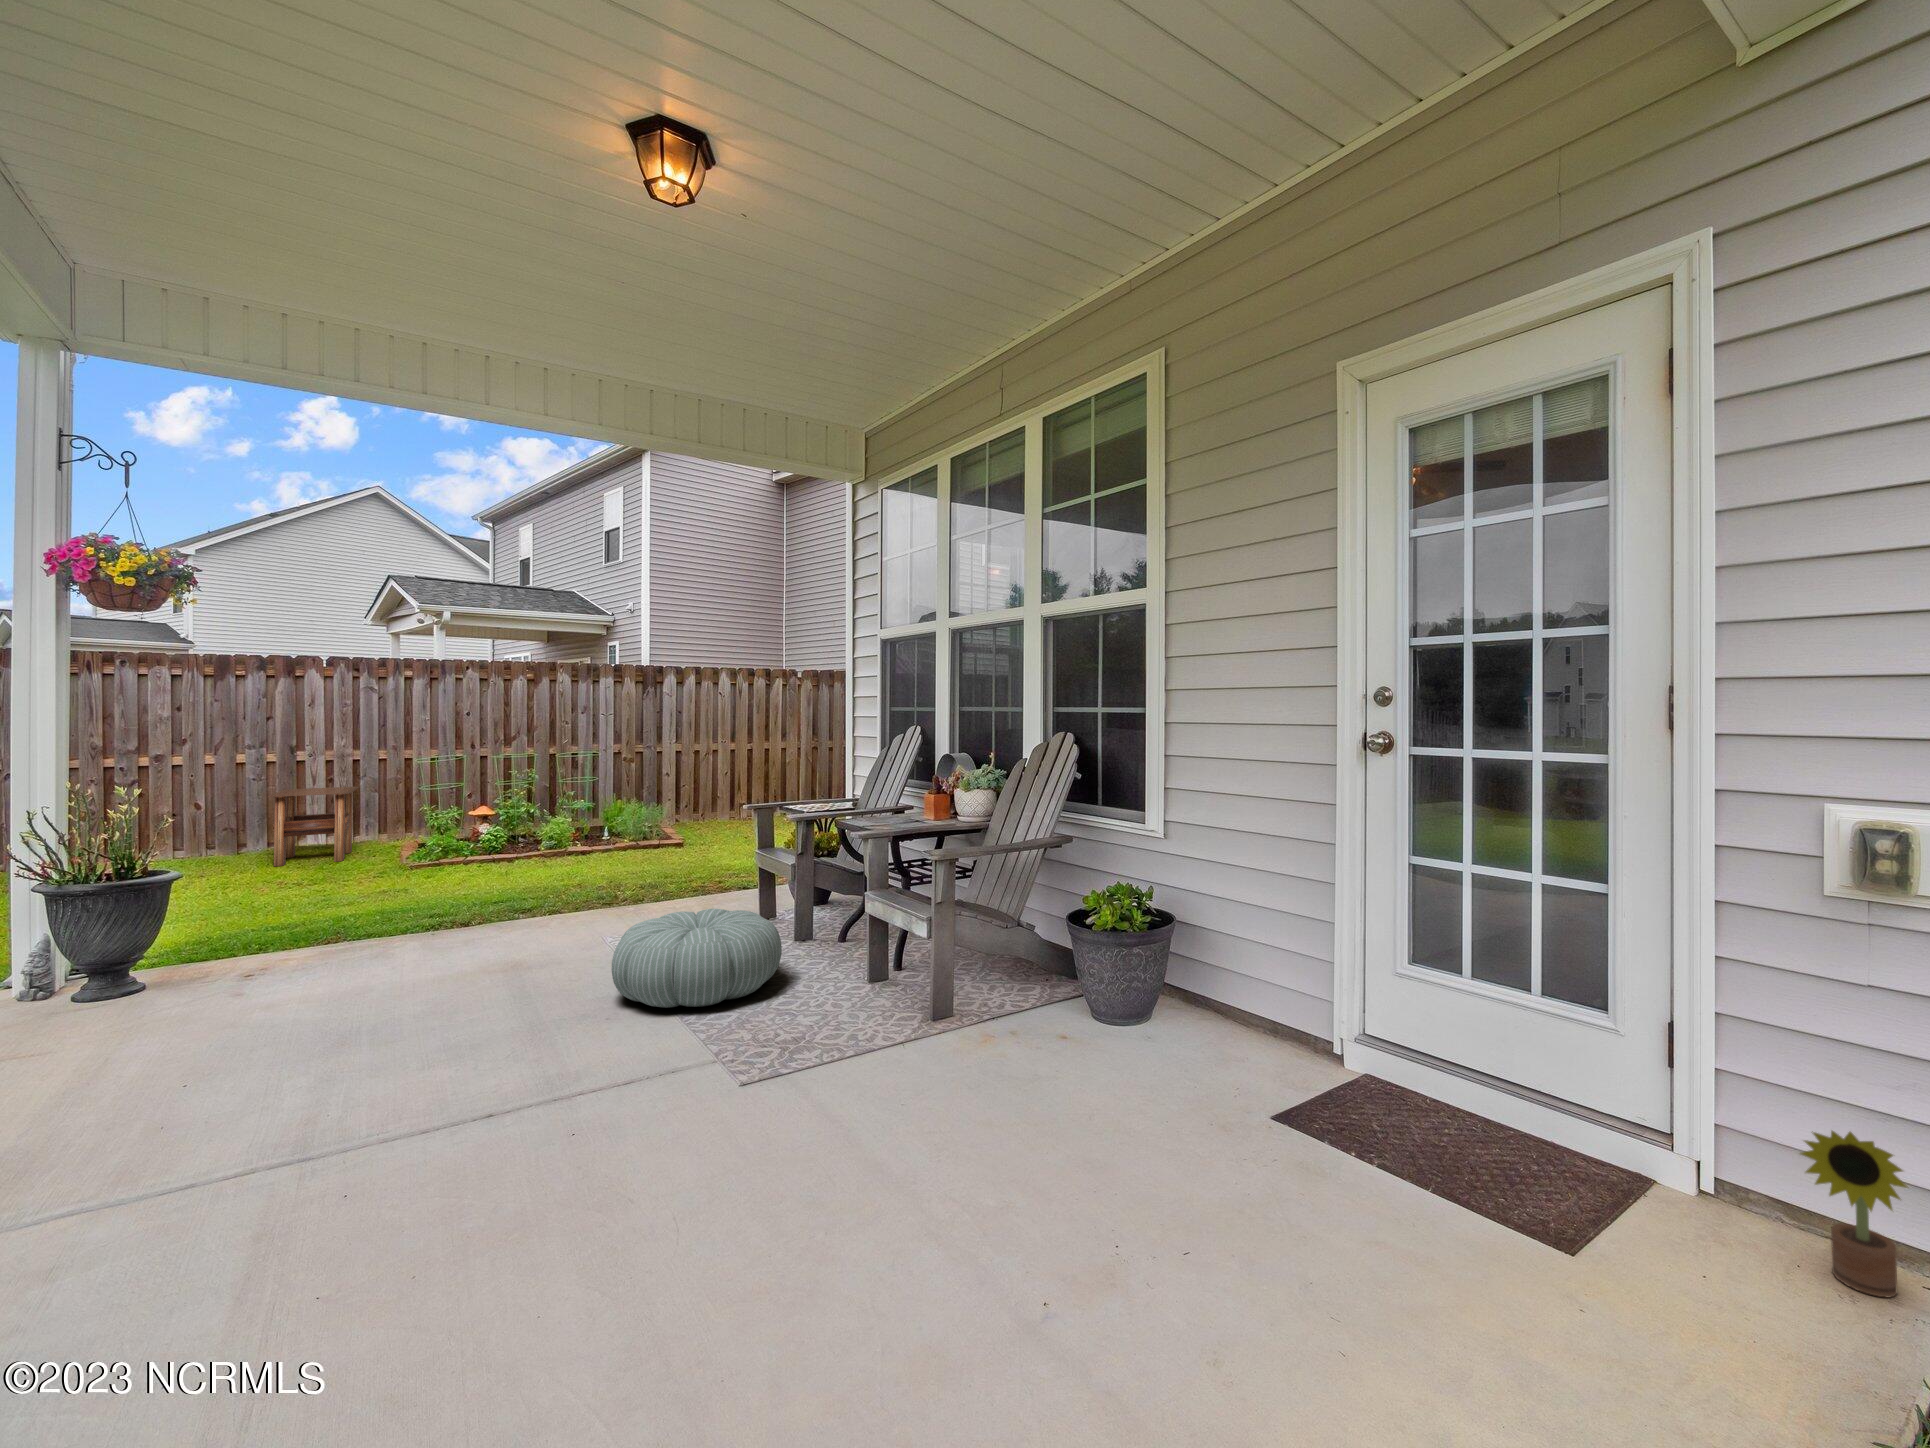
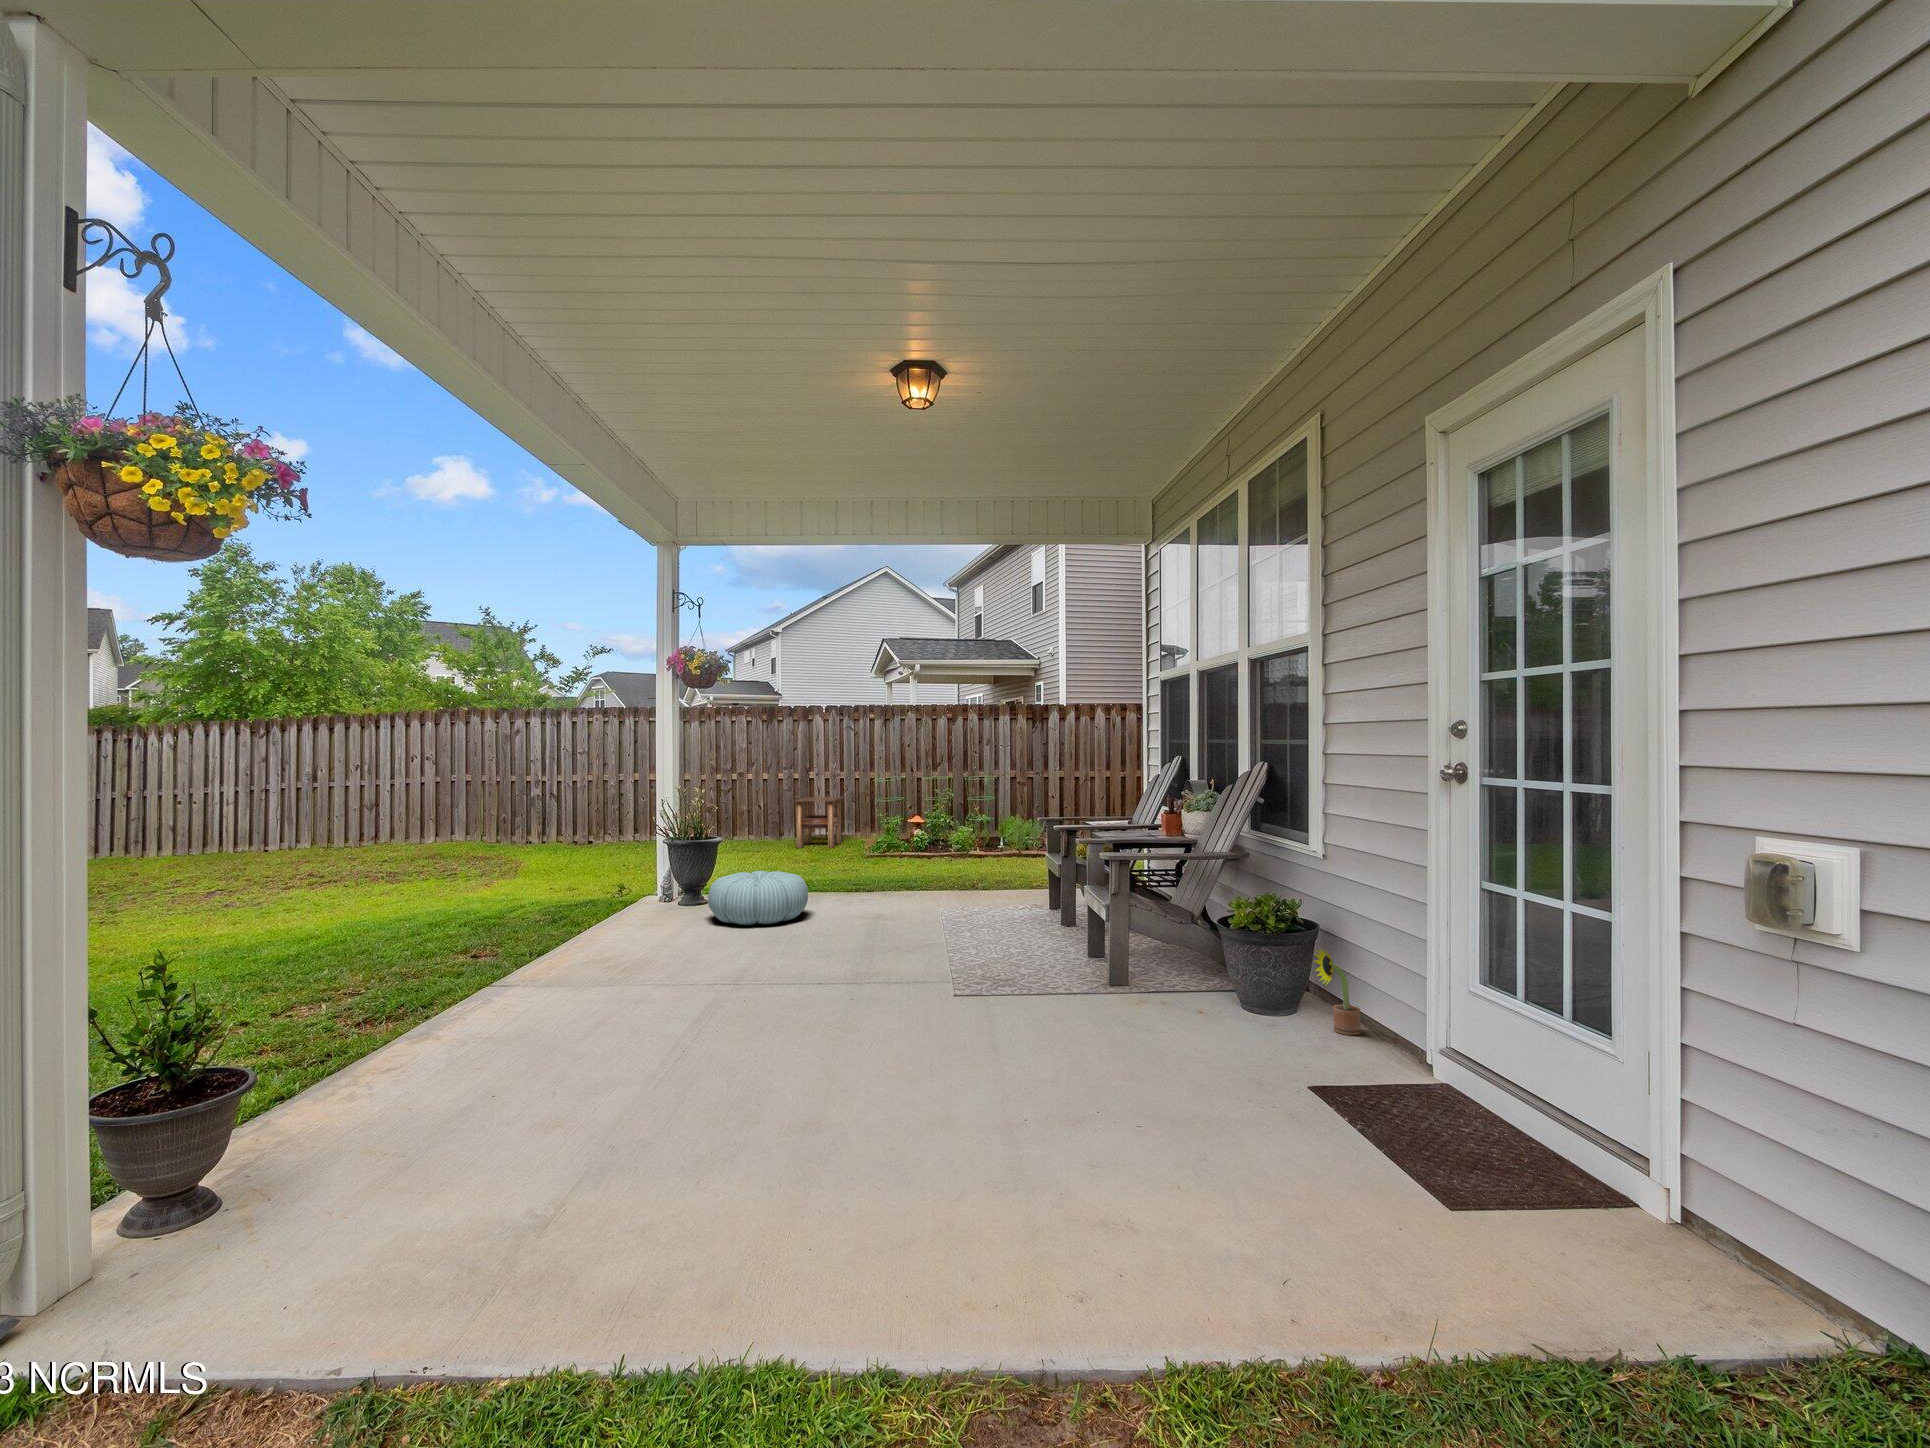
pouf: present [611,909,782,1008] -> present [708,871,808,925]
decorative plant: present [1800,1131,1908,1297] -> present [1314,948,1361,1035]

